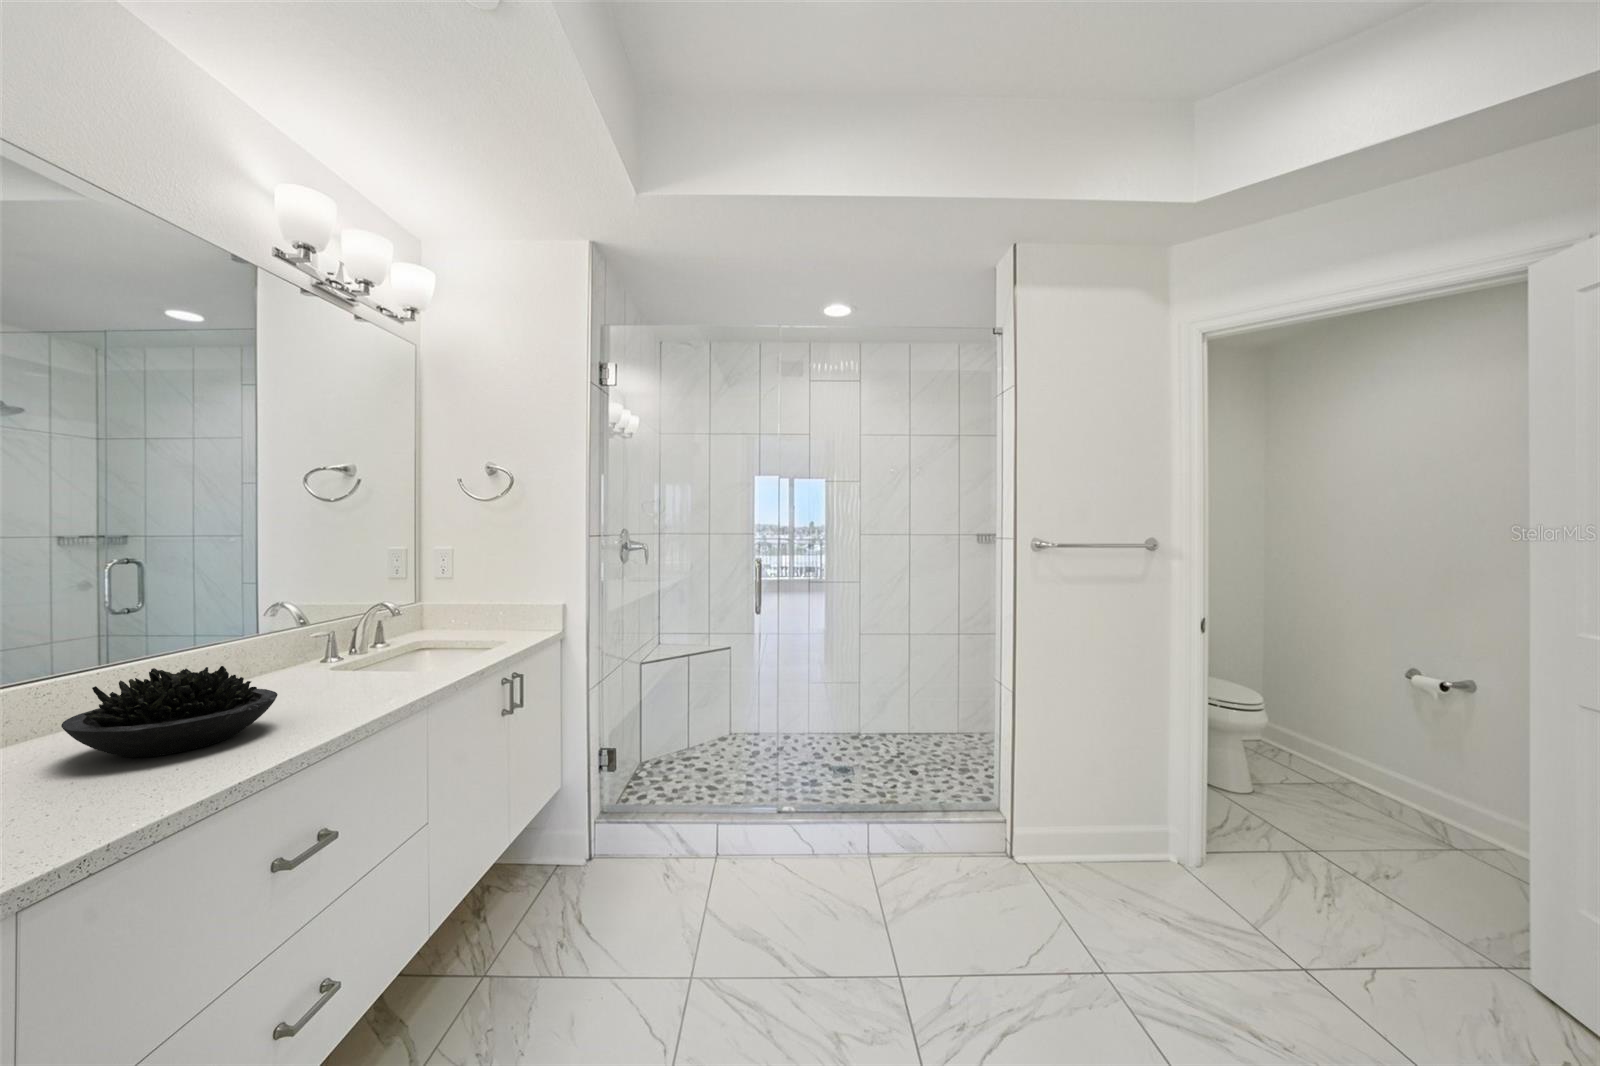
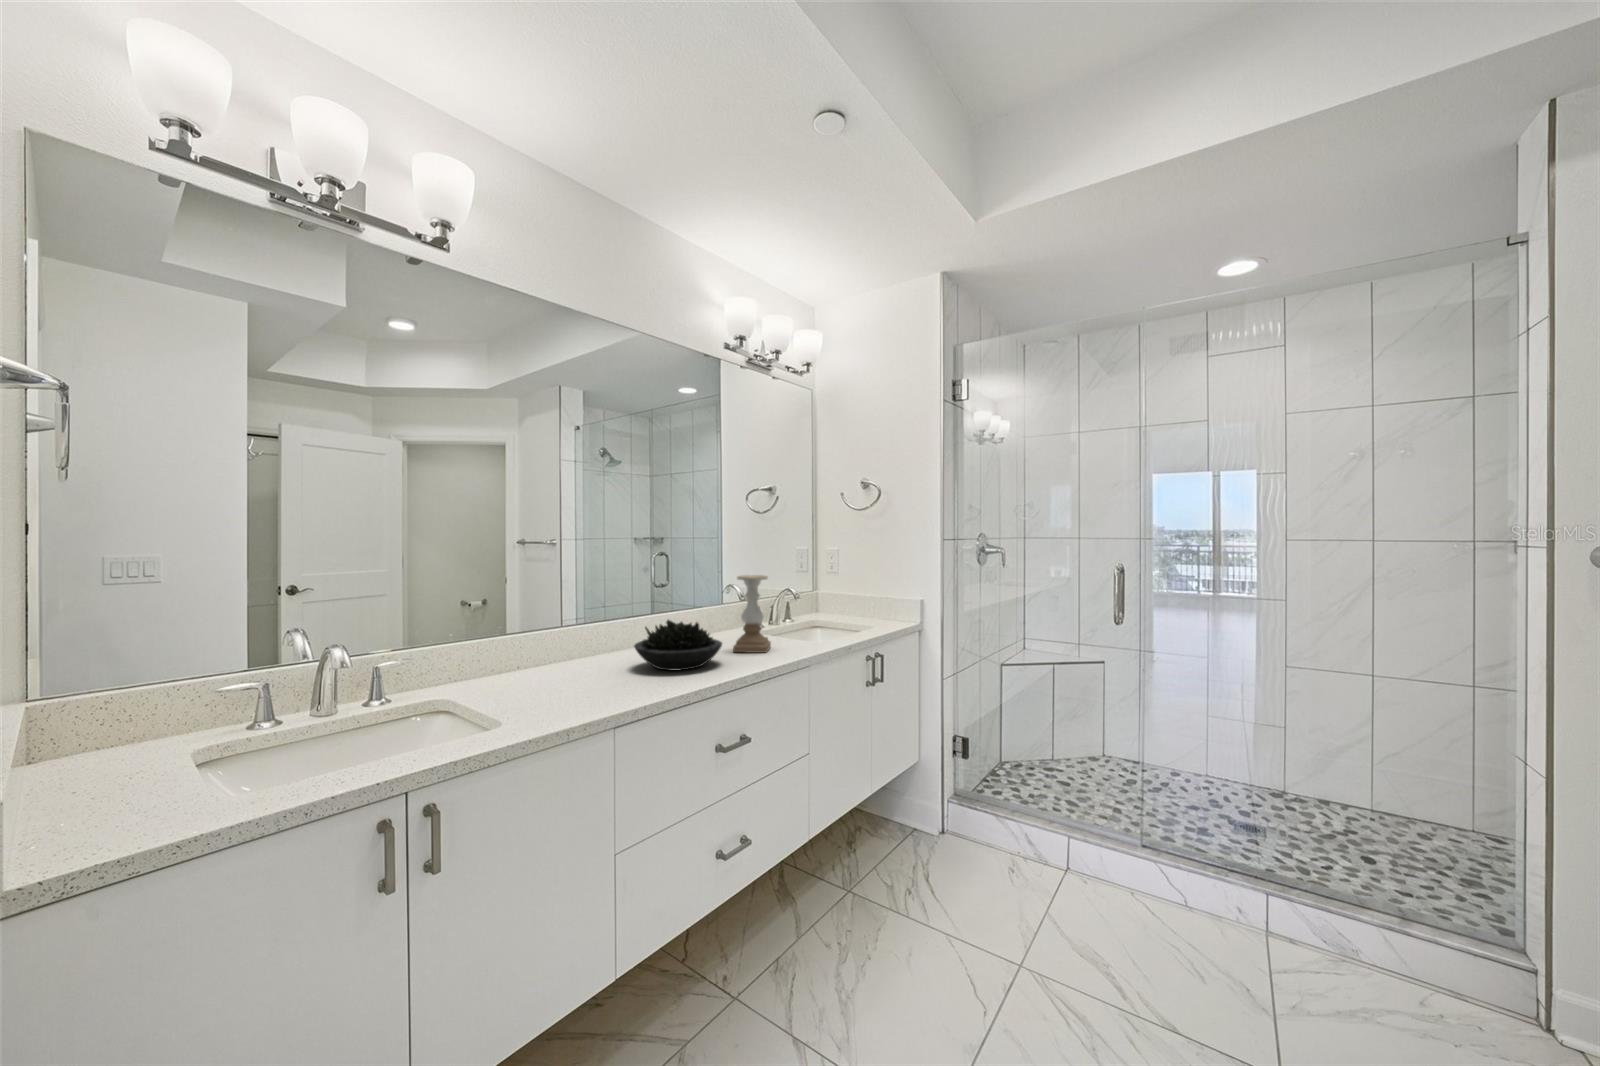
candle holder: none [293,586,361,703] -> present [733,575,771,653]

